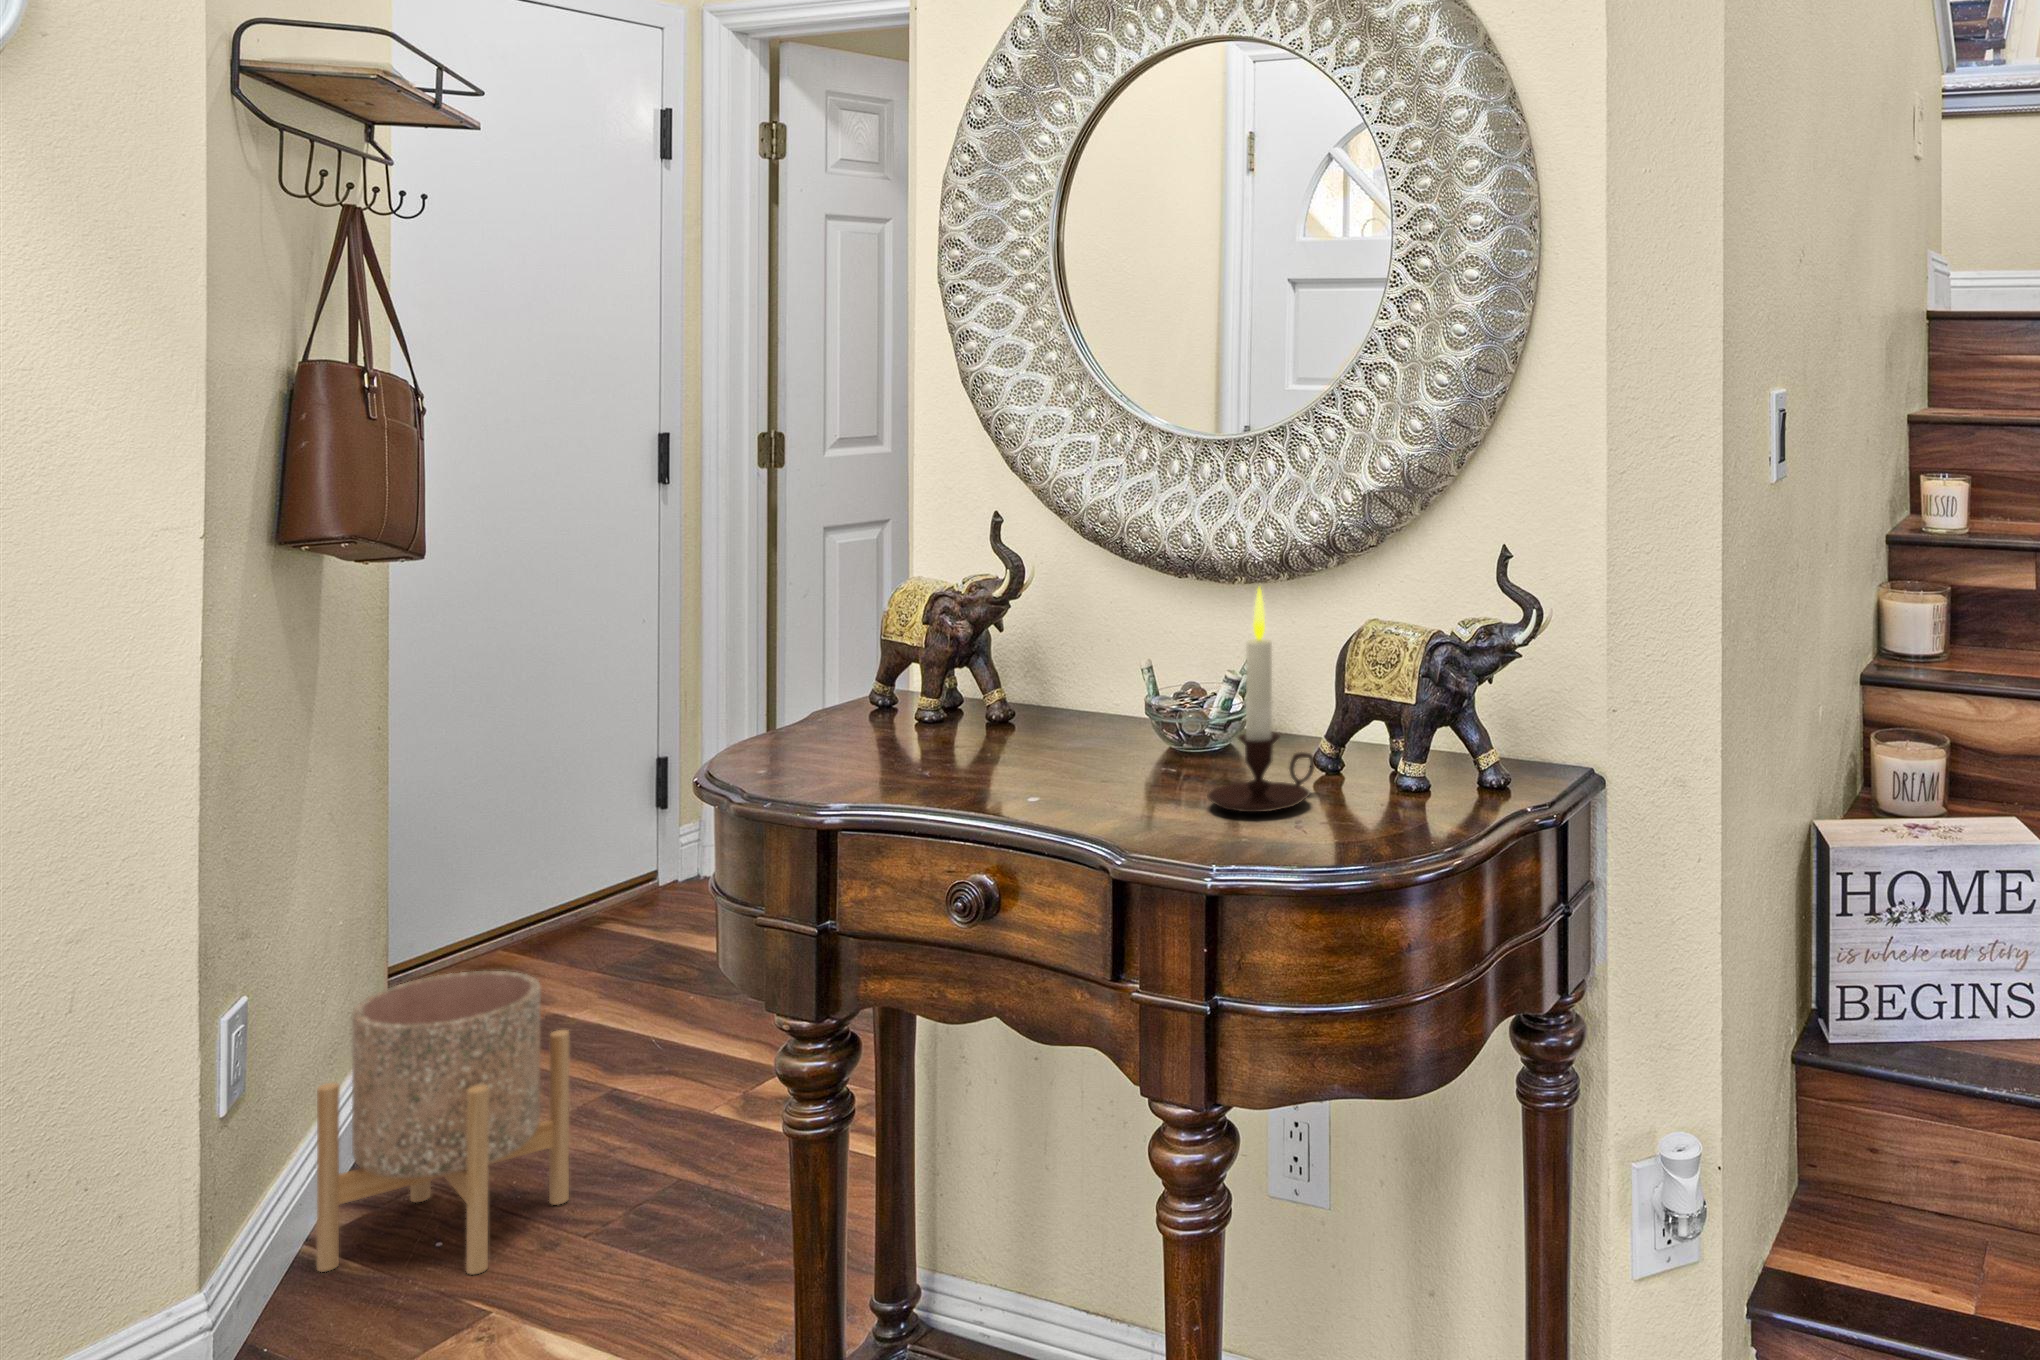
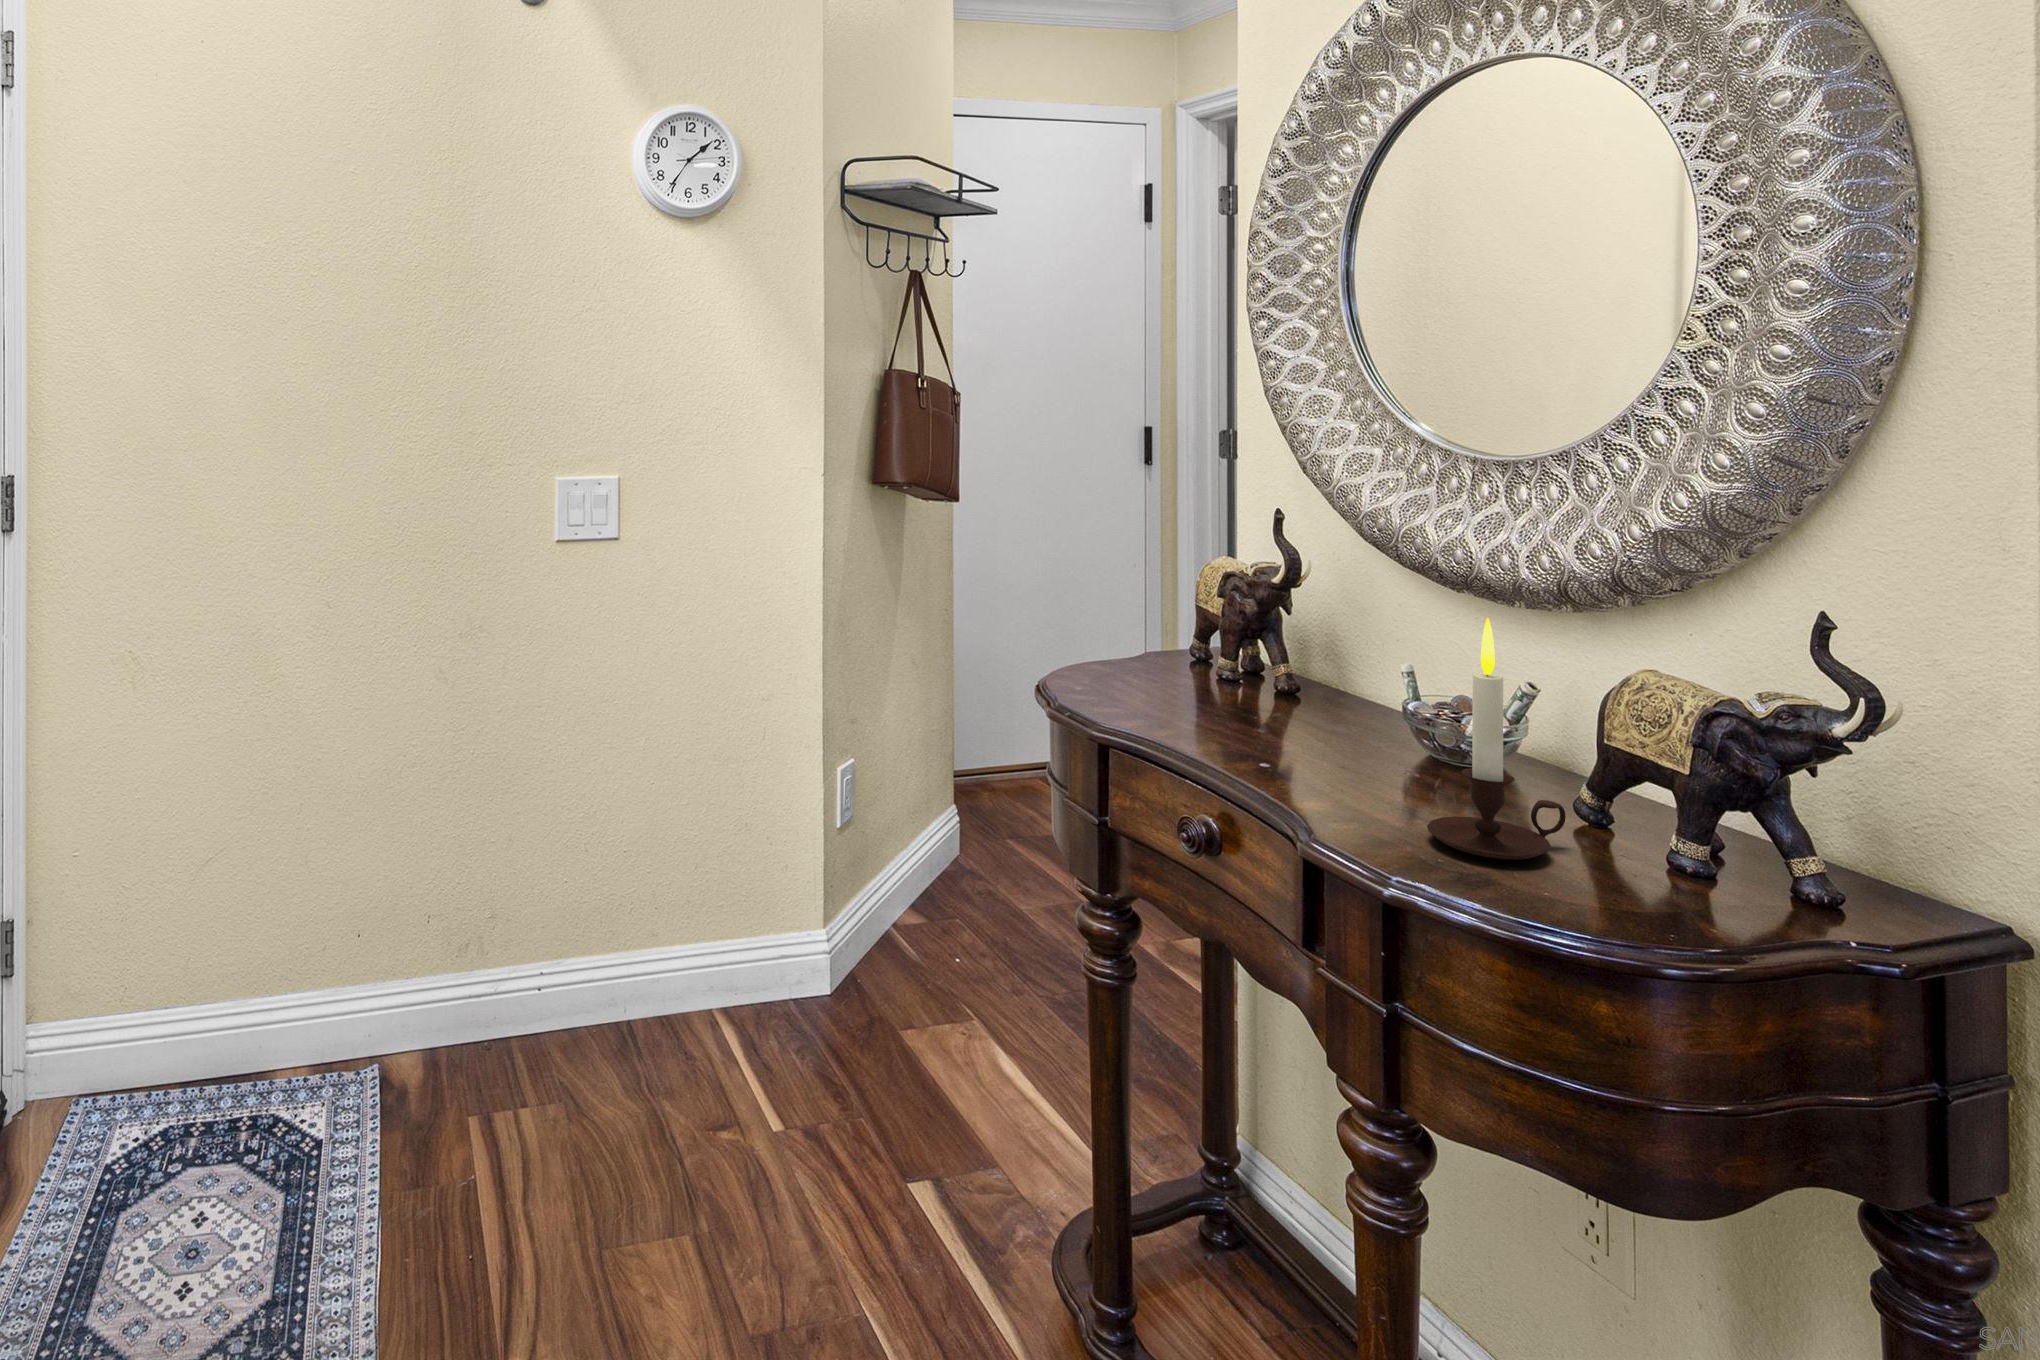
planter: present [317,971,569,1275] -> none [863,796,1022,1017]

